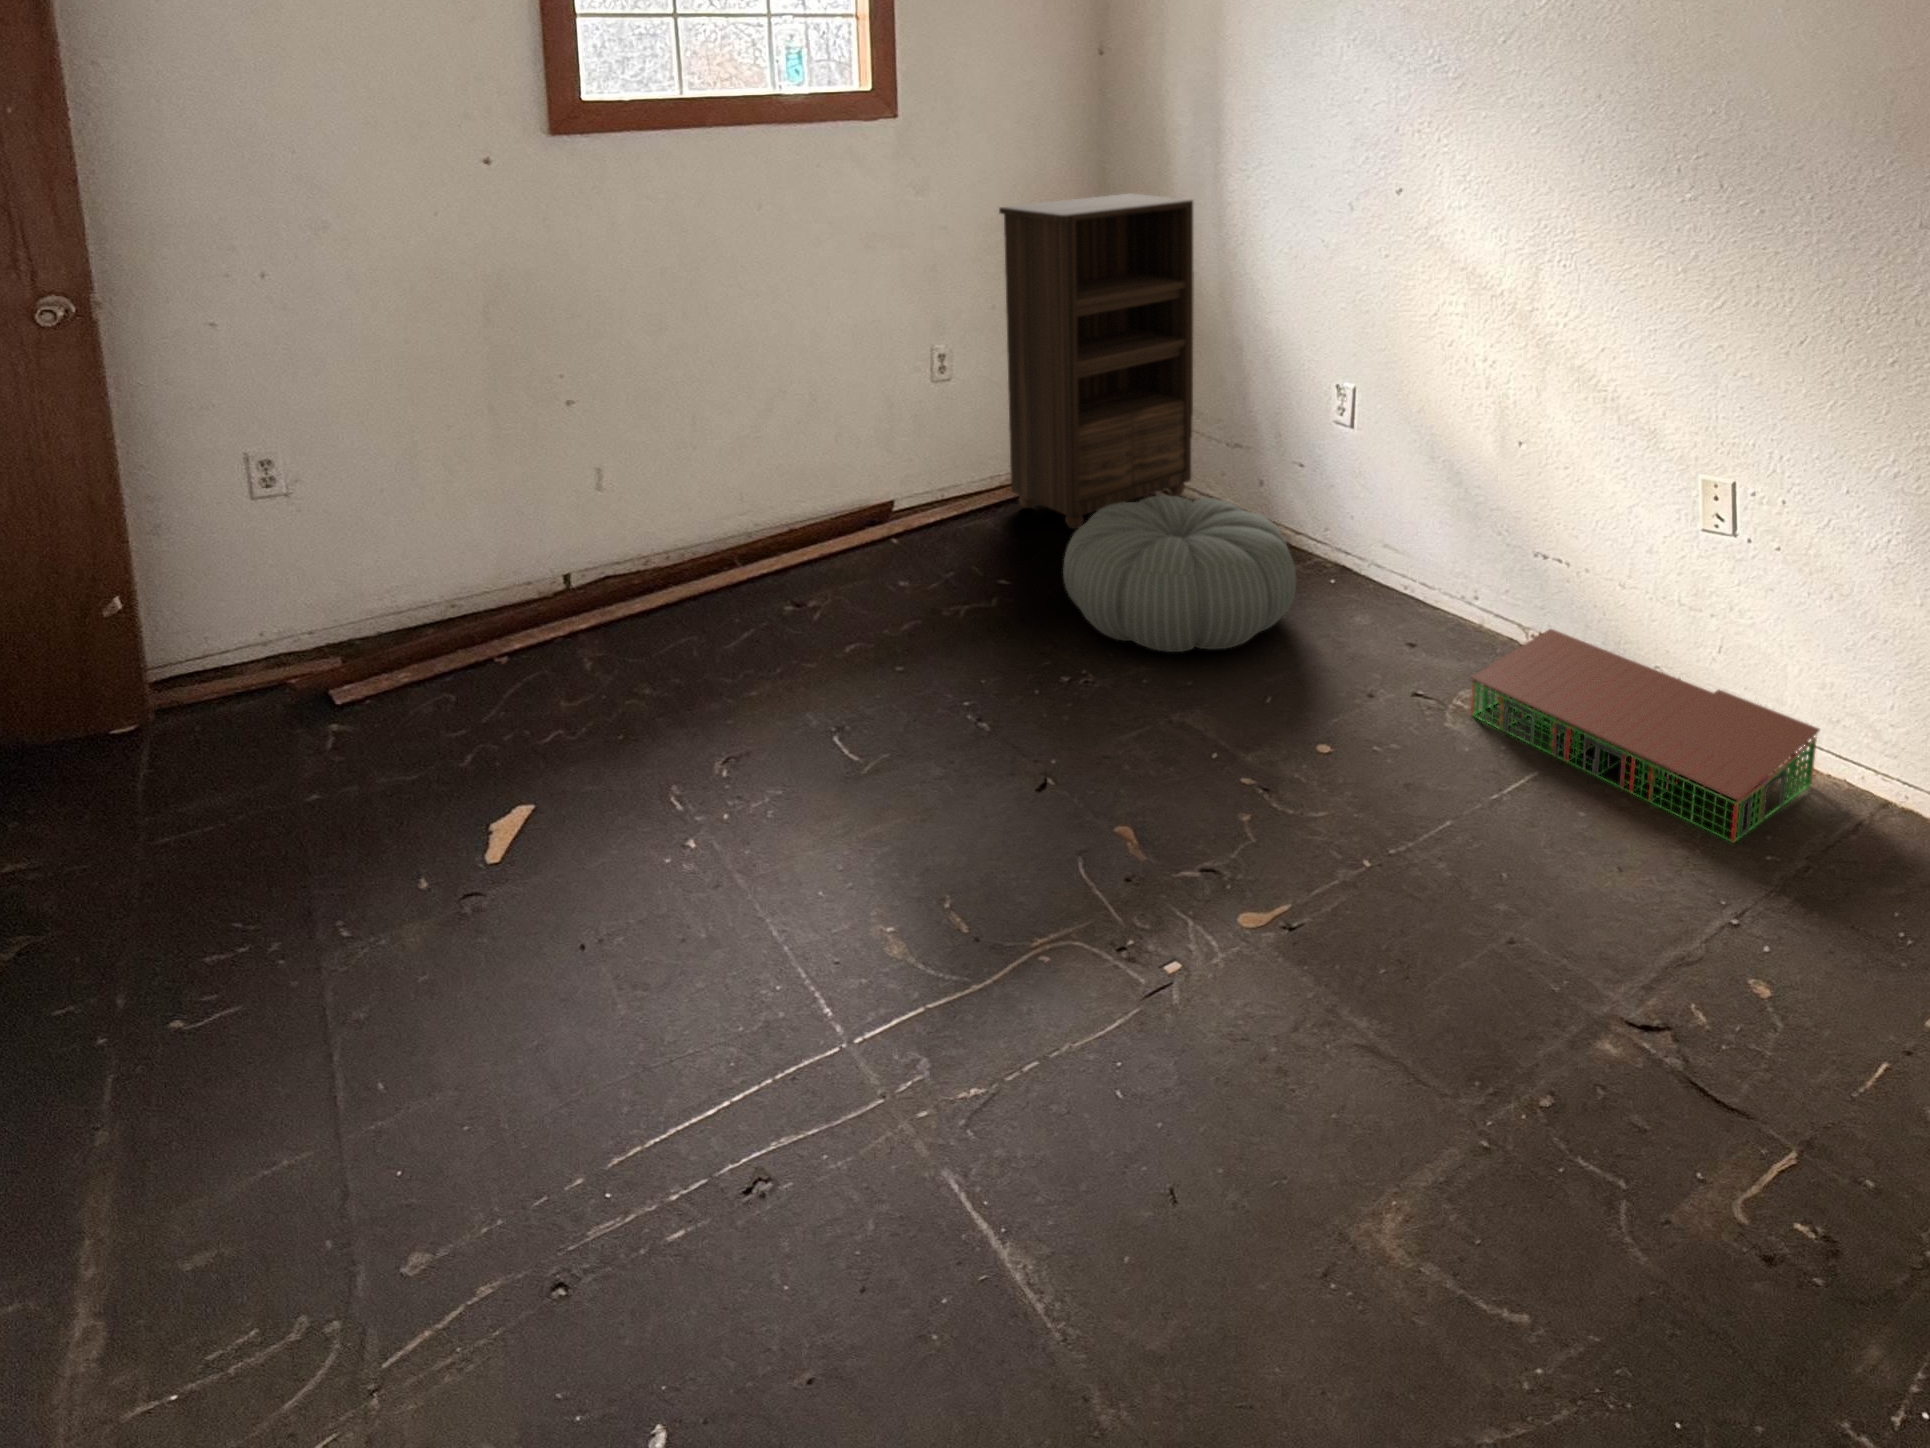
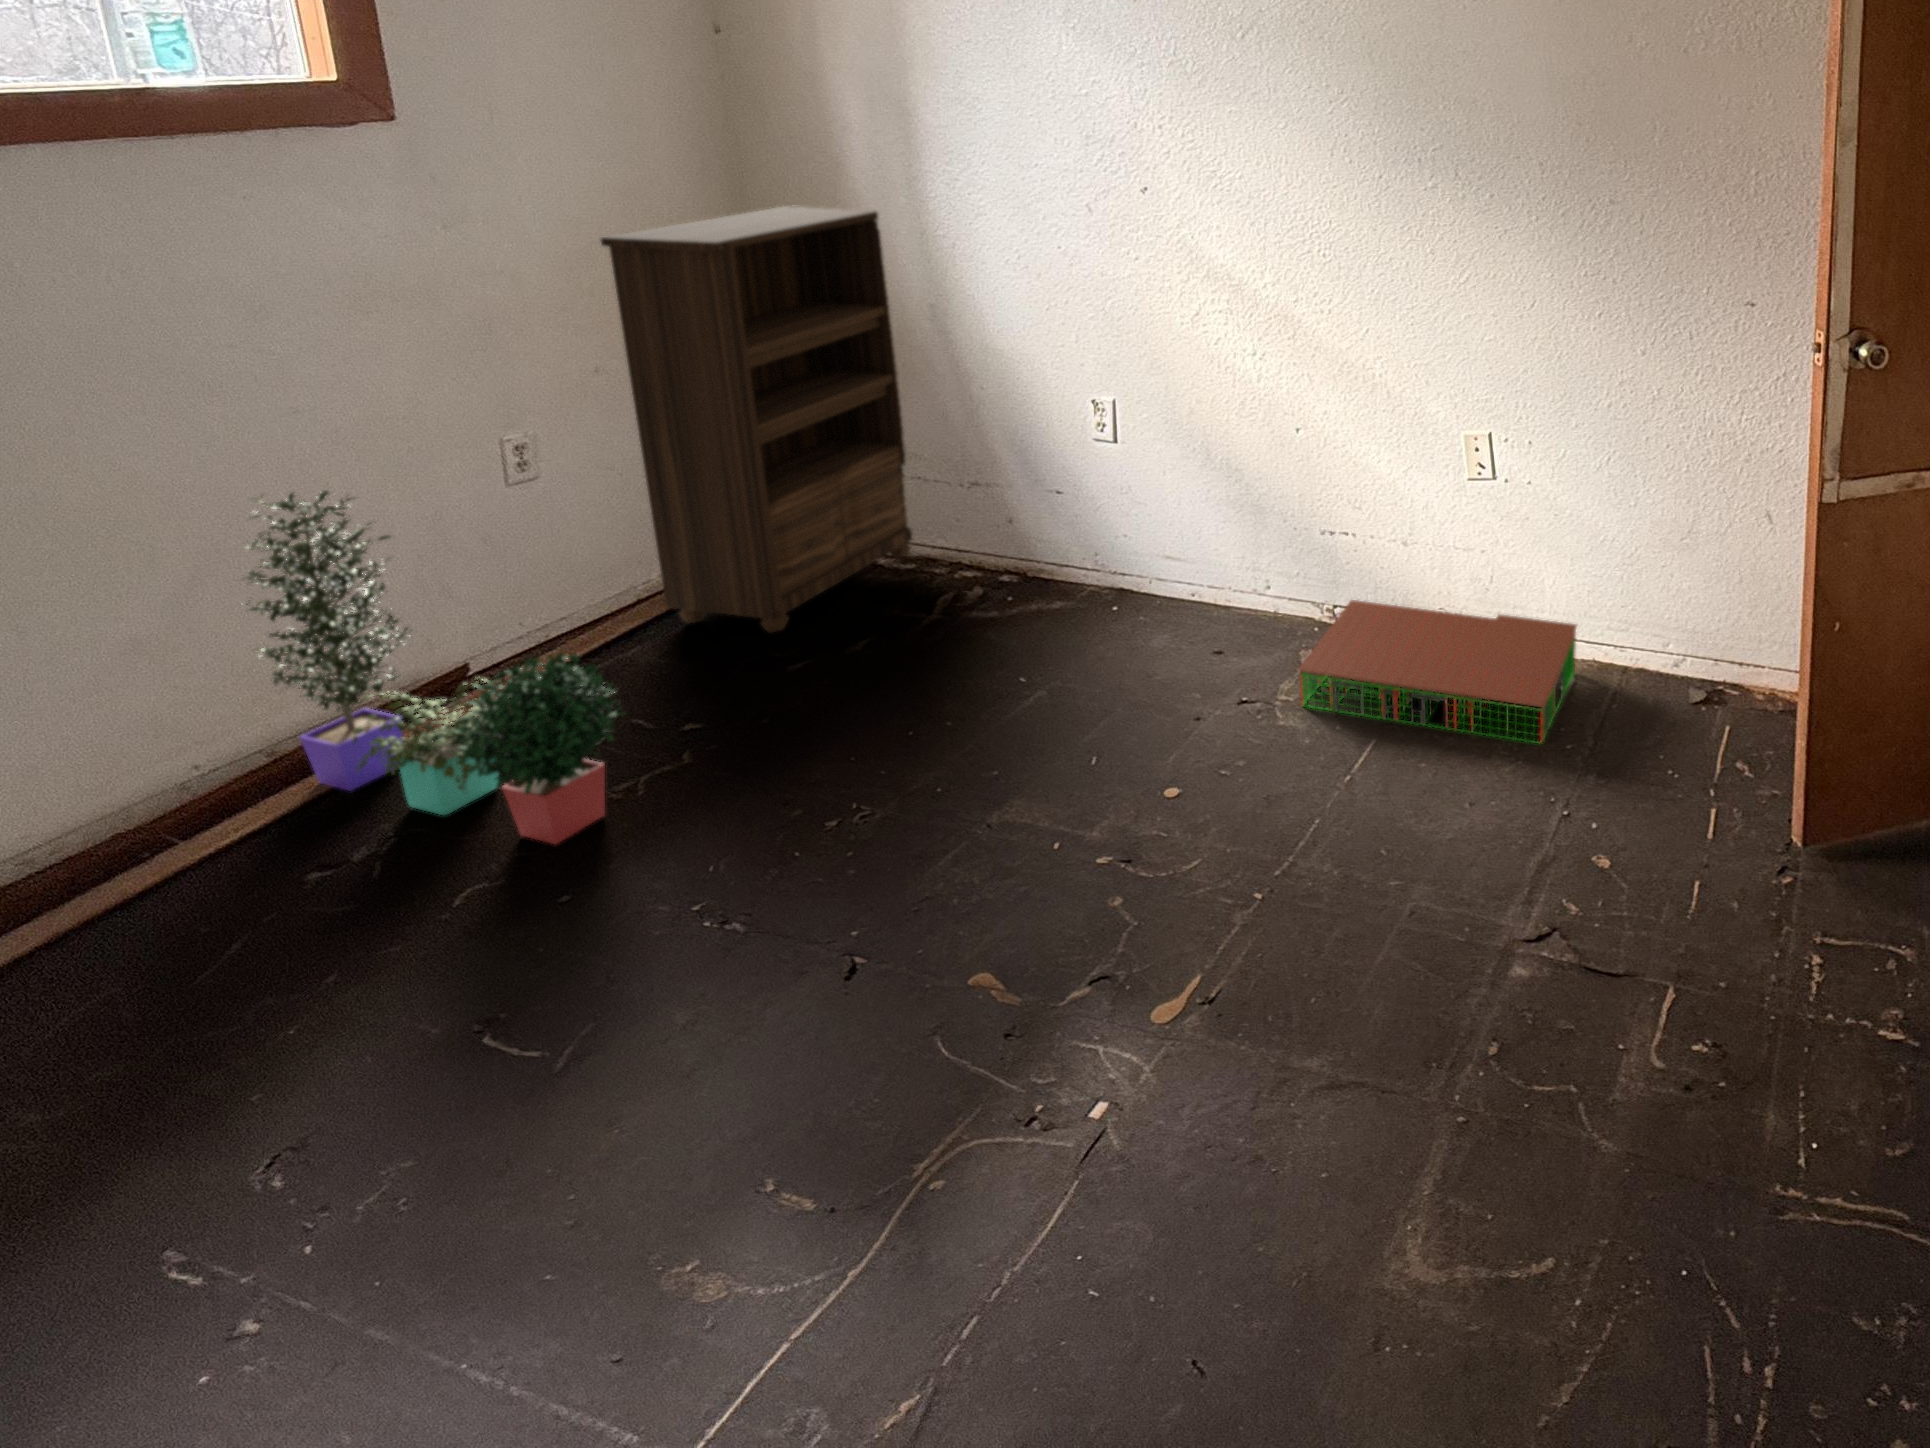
potted plant: none [784,356,957,630] -> present [241,490,625,844]
pouf: present [1063,496,1296,652] -> none [794,554,1094,754]

